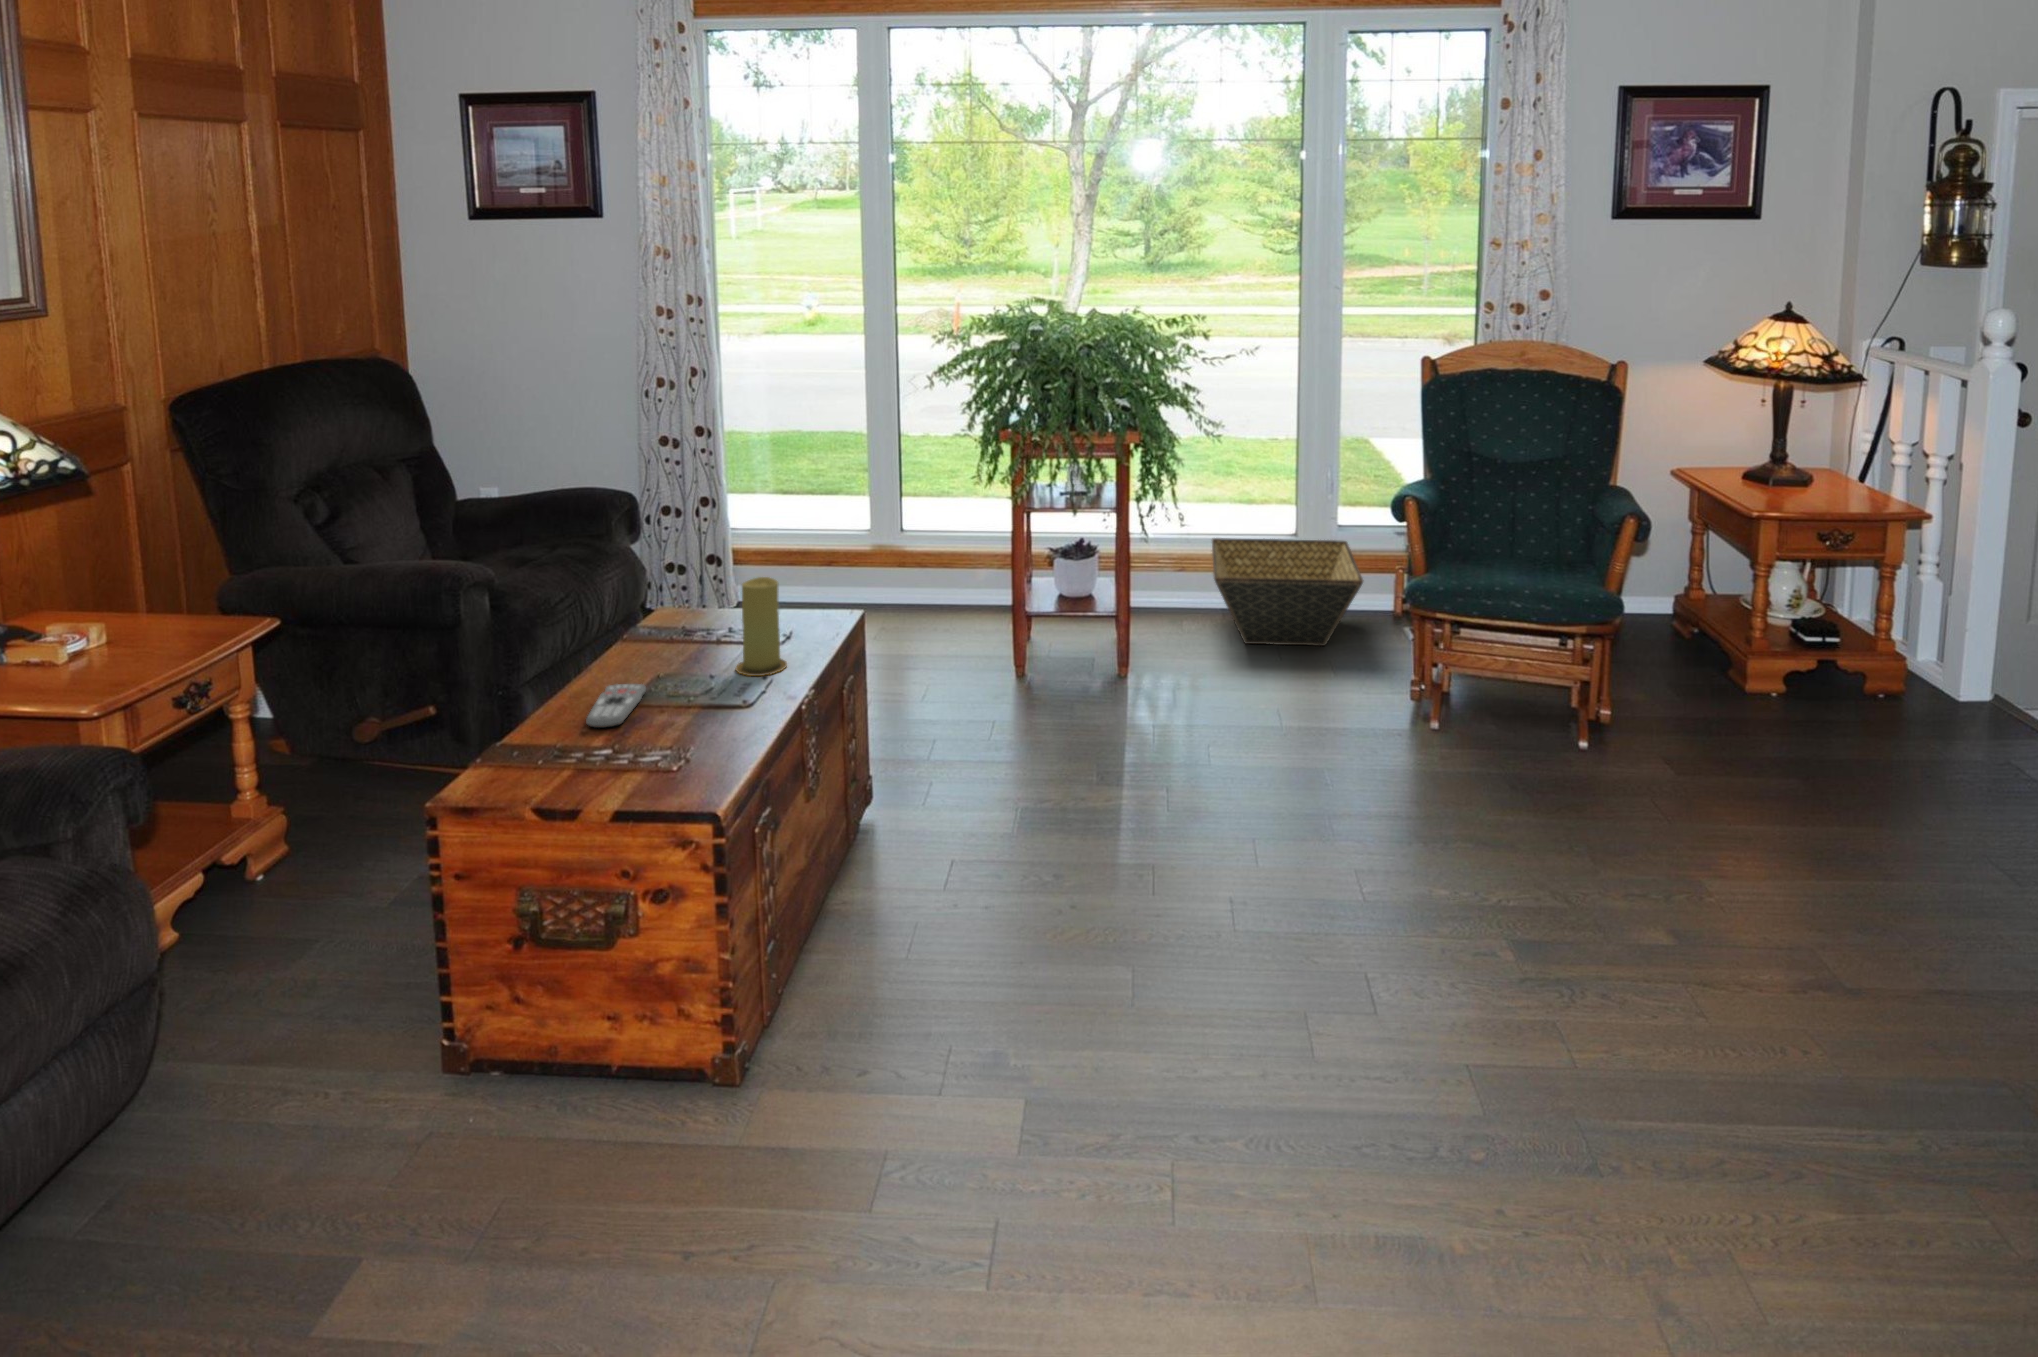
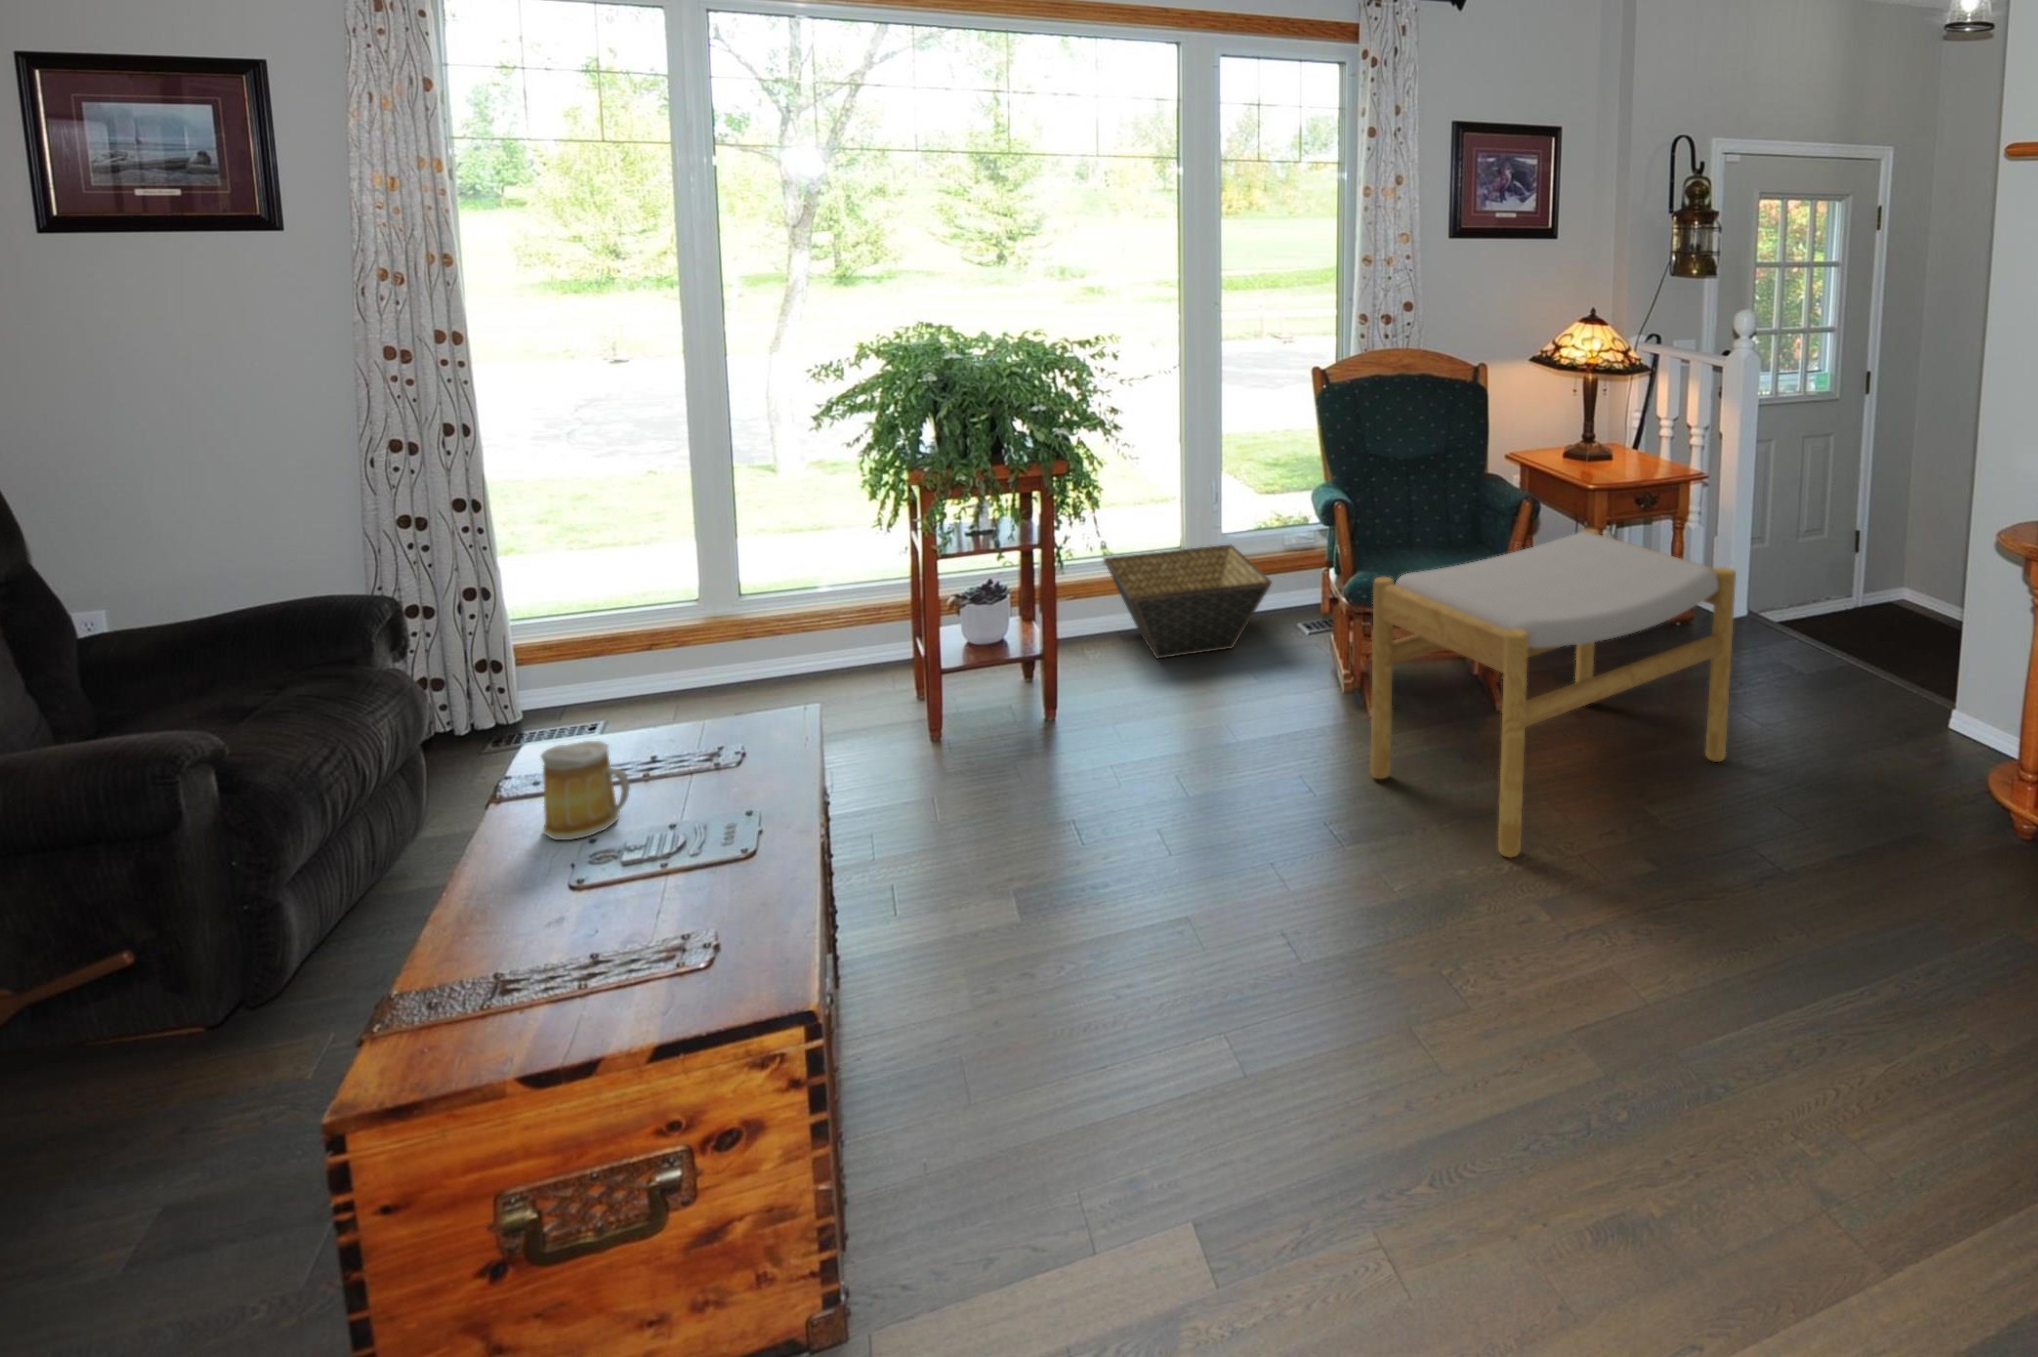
footstool: none [1394,559,1859,894] -> present [1370,529,1736,857]
candle: present [736,577,787,676] -> none [696,680,767,810]
mug: none [635,605,692,677] -> present [541,741,630,840]
remote control: present [586,684,646,728] -> none [514,854,582,932]

